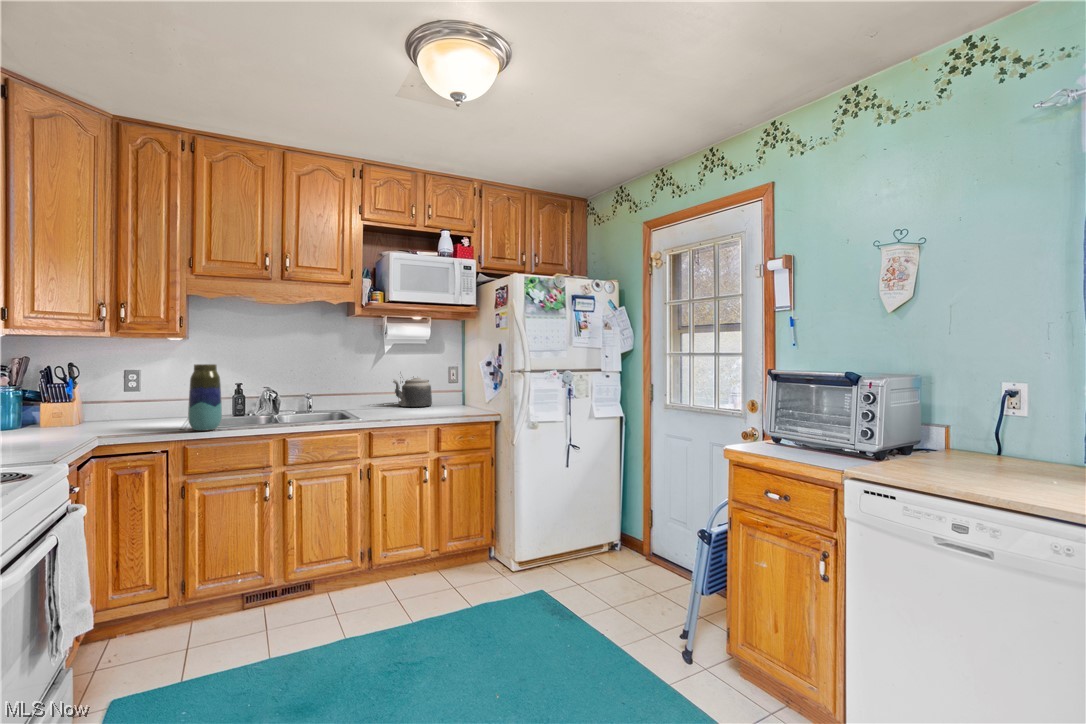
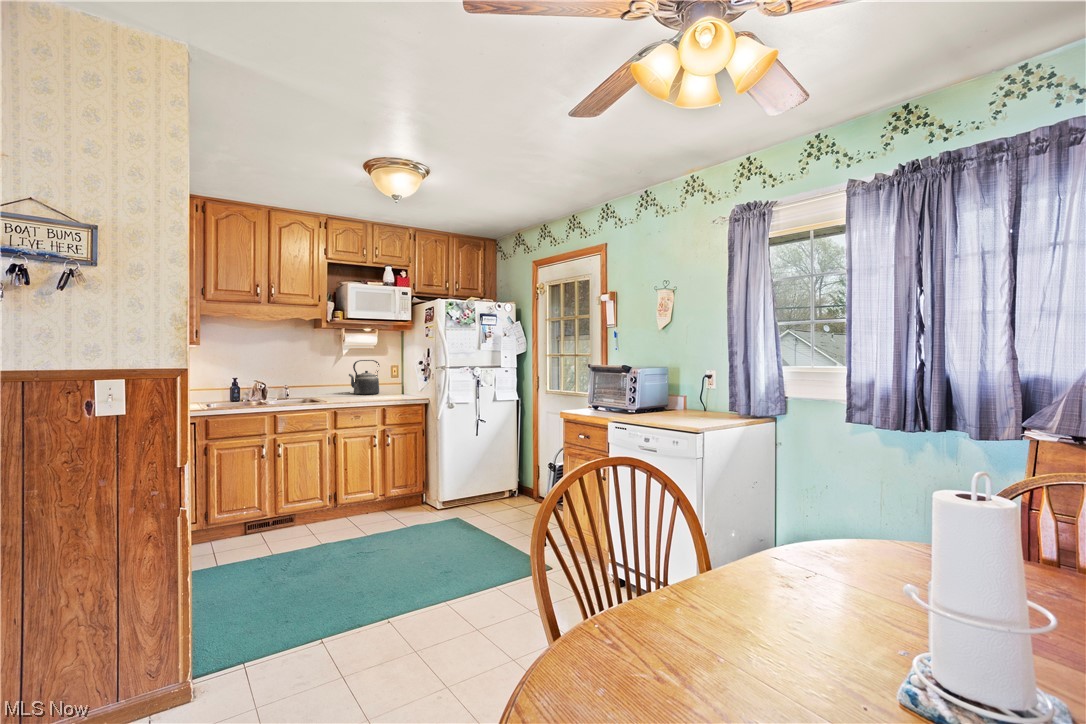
vase: present [188,364,222,431] -> none [206,364,229,410]

